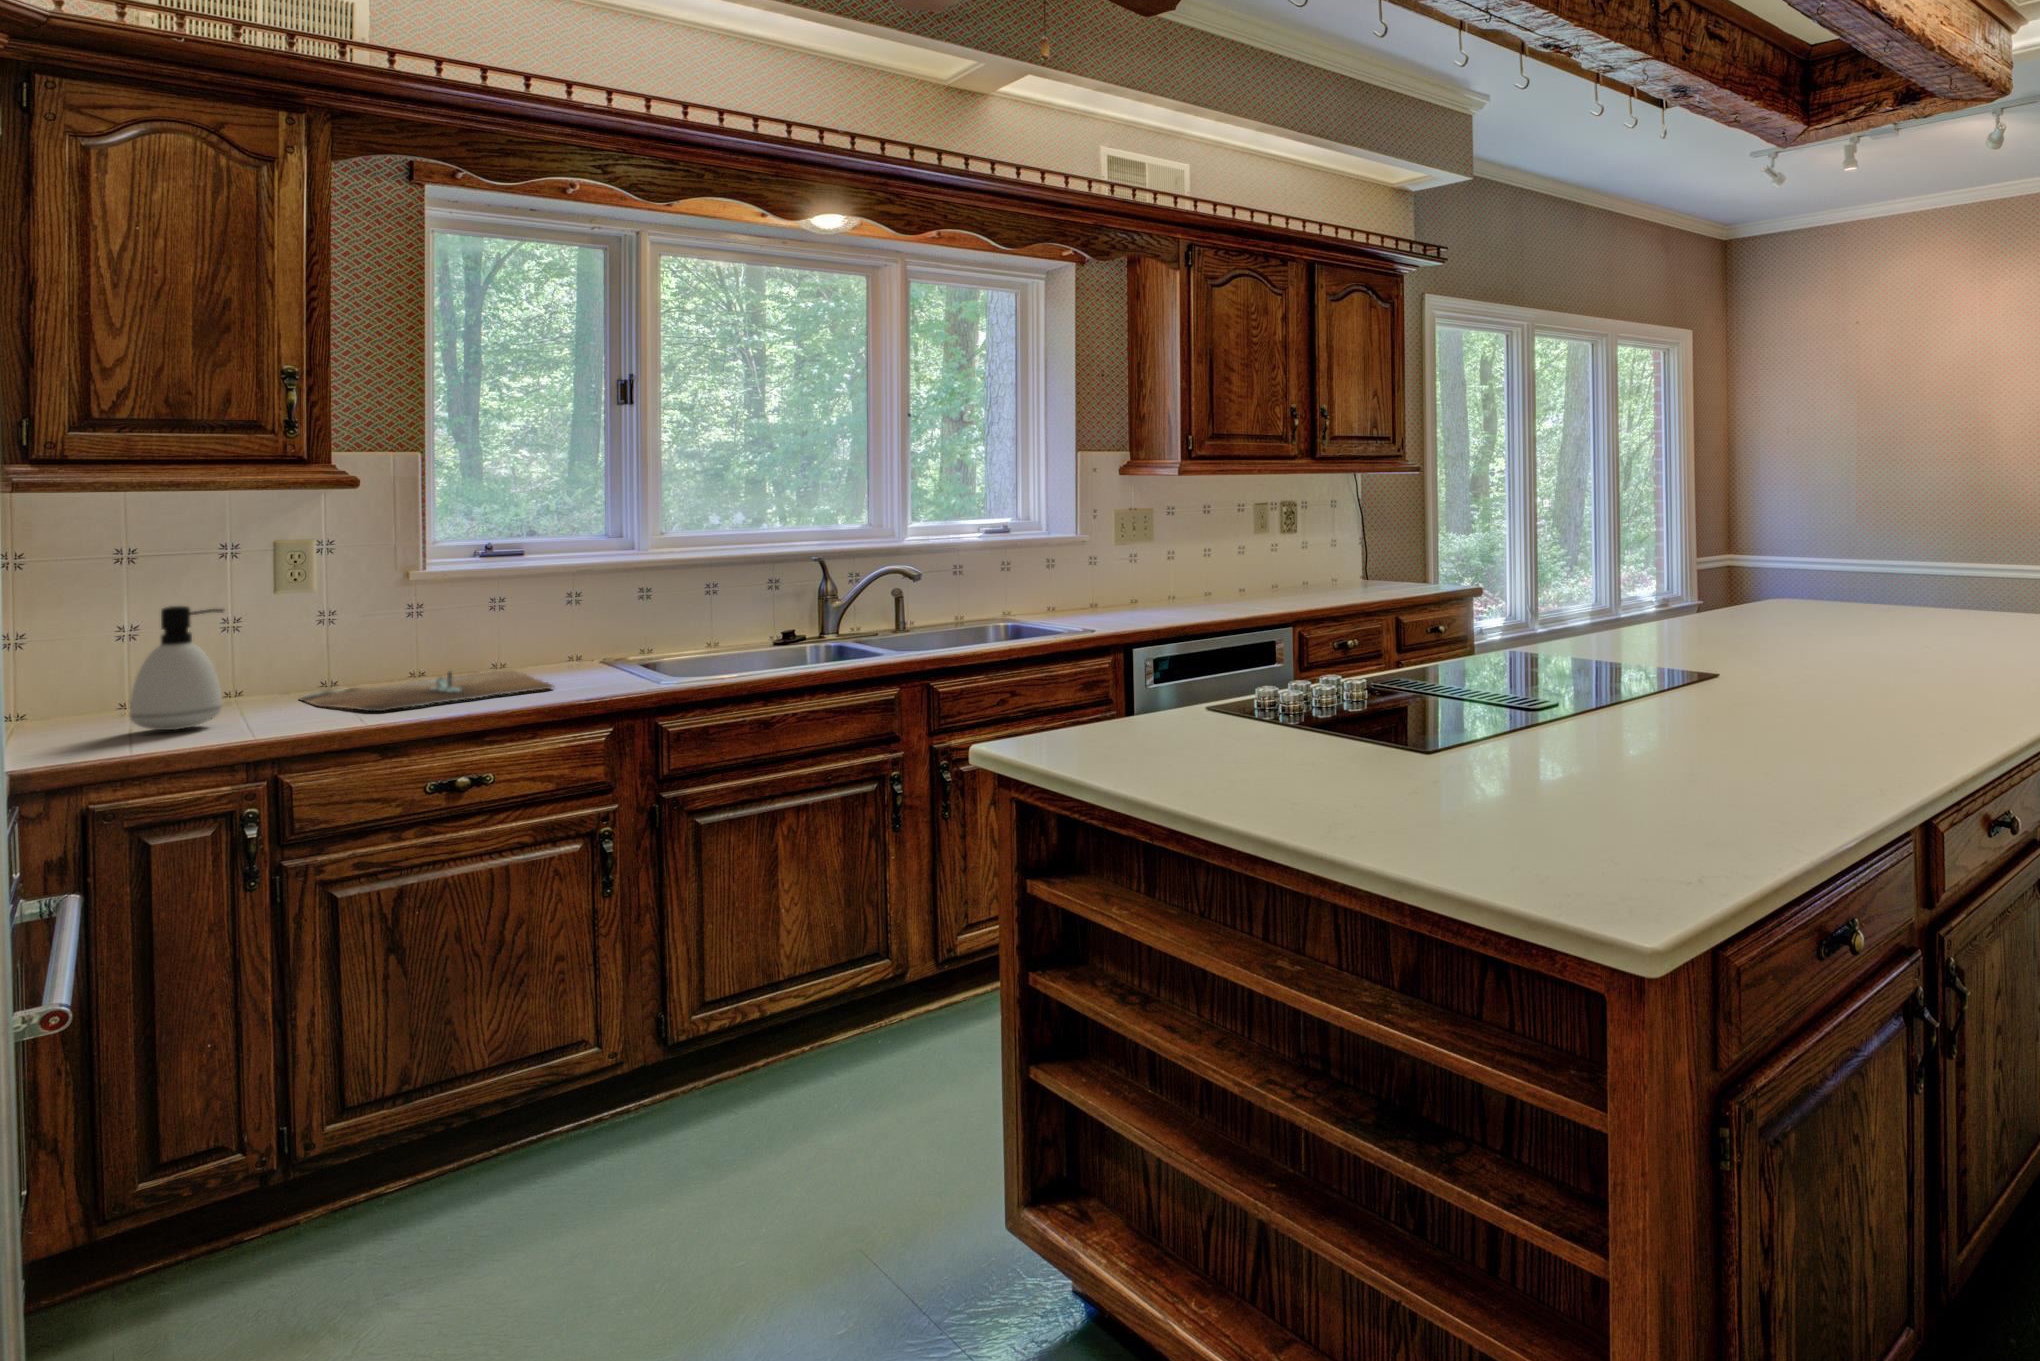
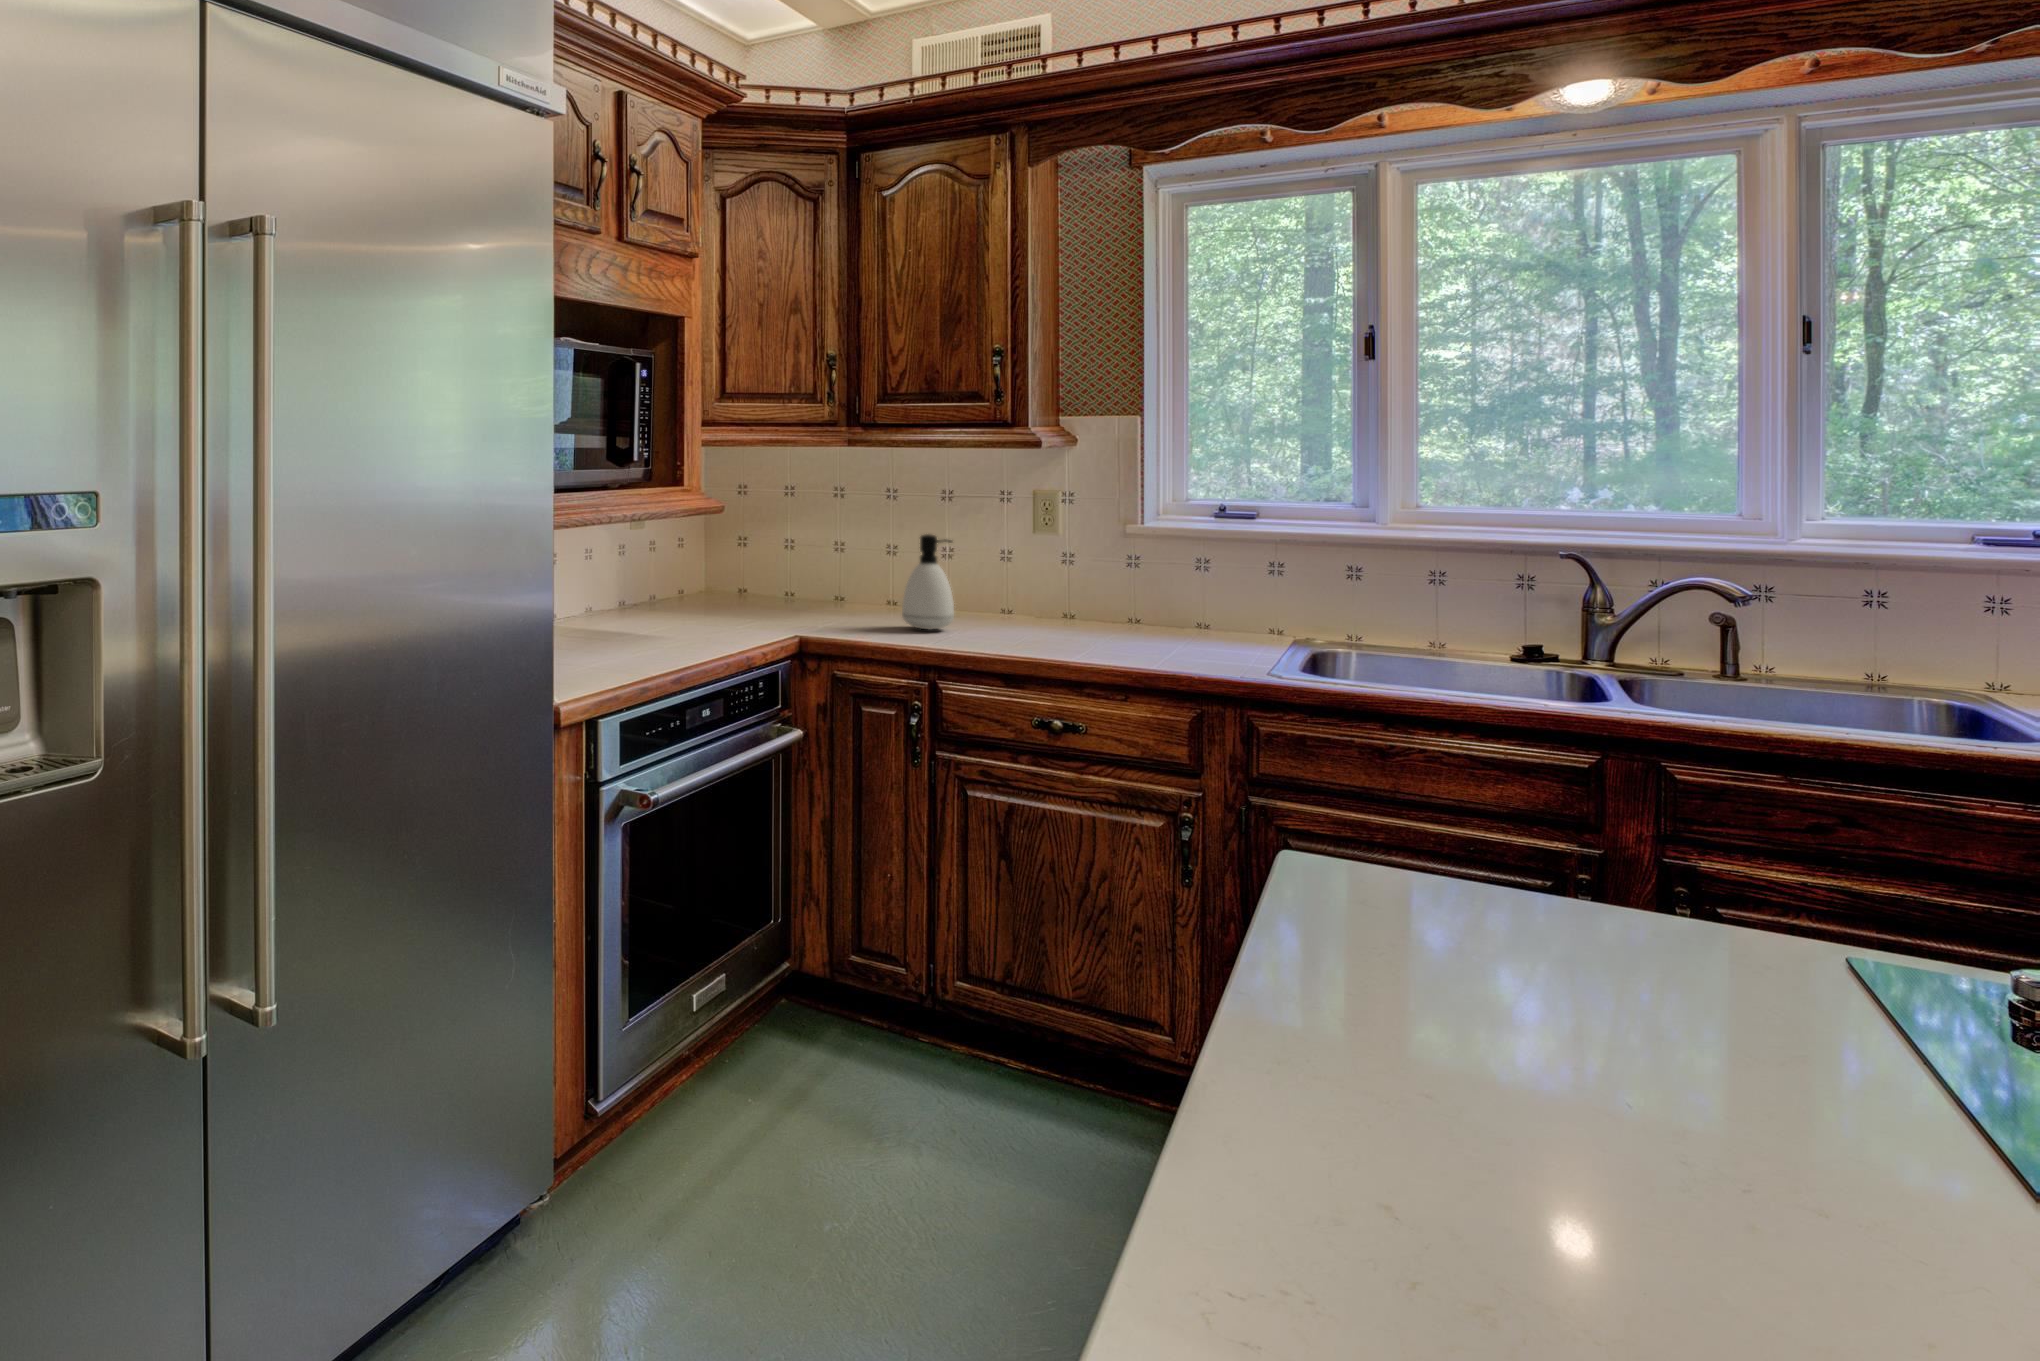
cutting board: present [301,670,555,711] -> none [1027,621,1219,655]

